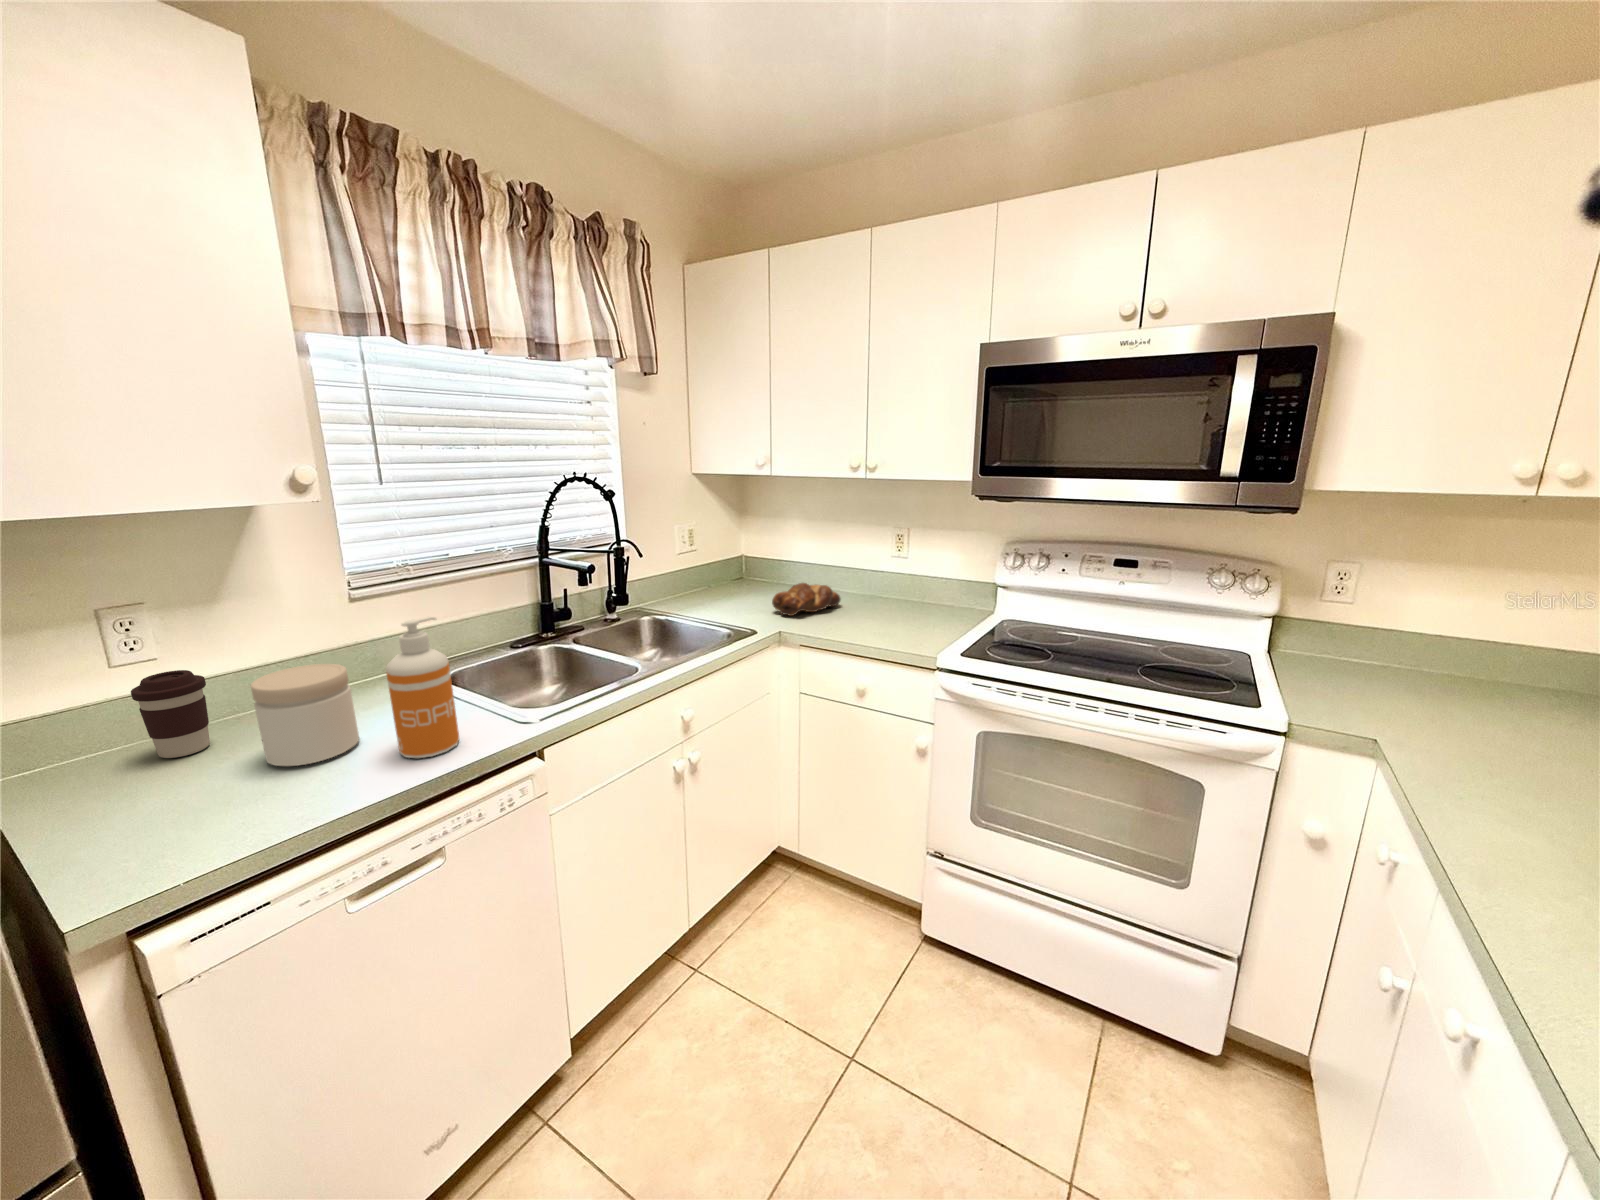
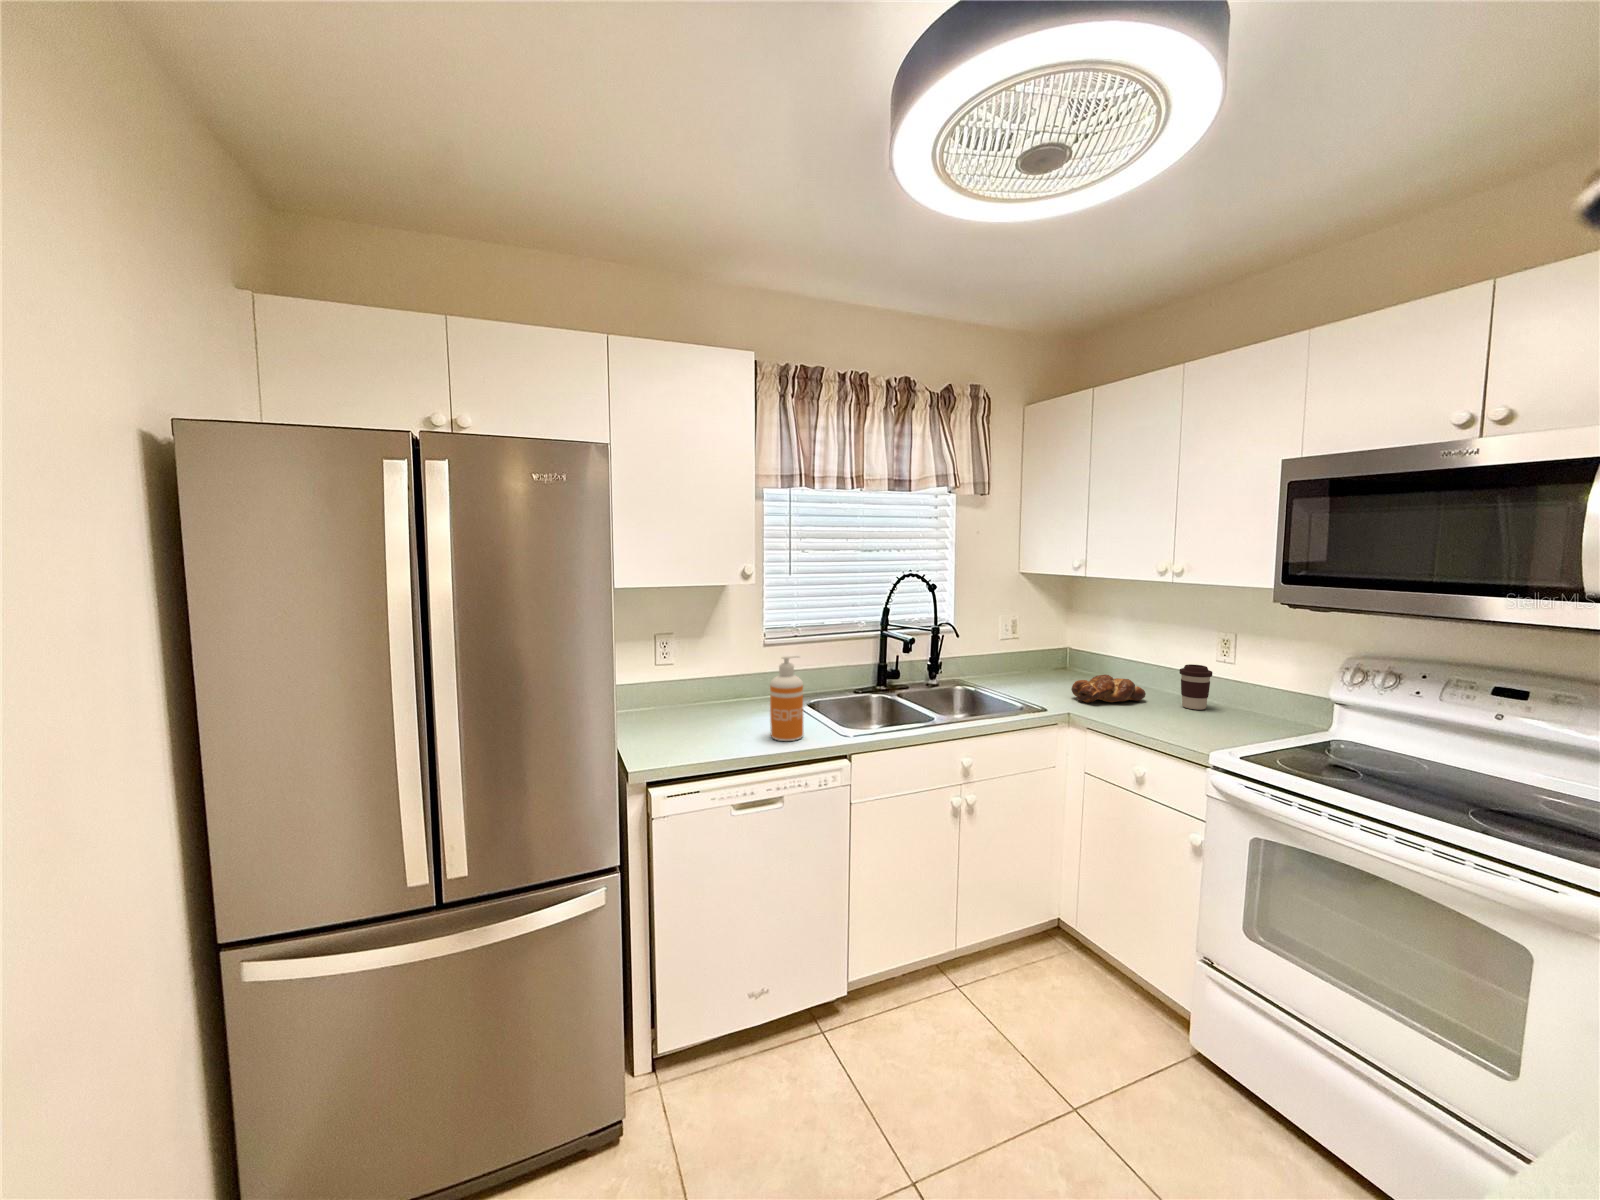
jar: present [251,664,359,766] -> none [709,677,754,732]
coffee cup: present [131,670,210,758] -> present [1180,664,1212,710]

